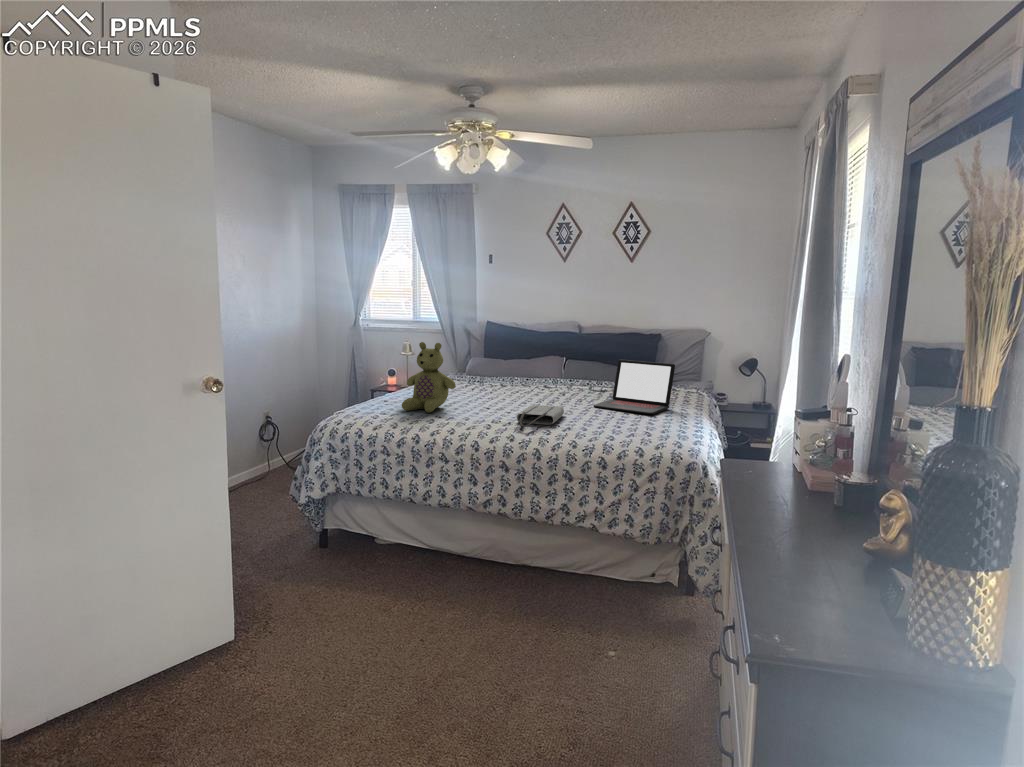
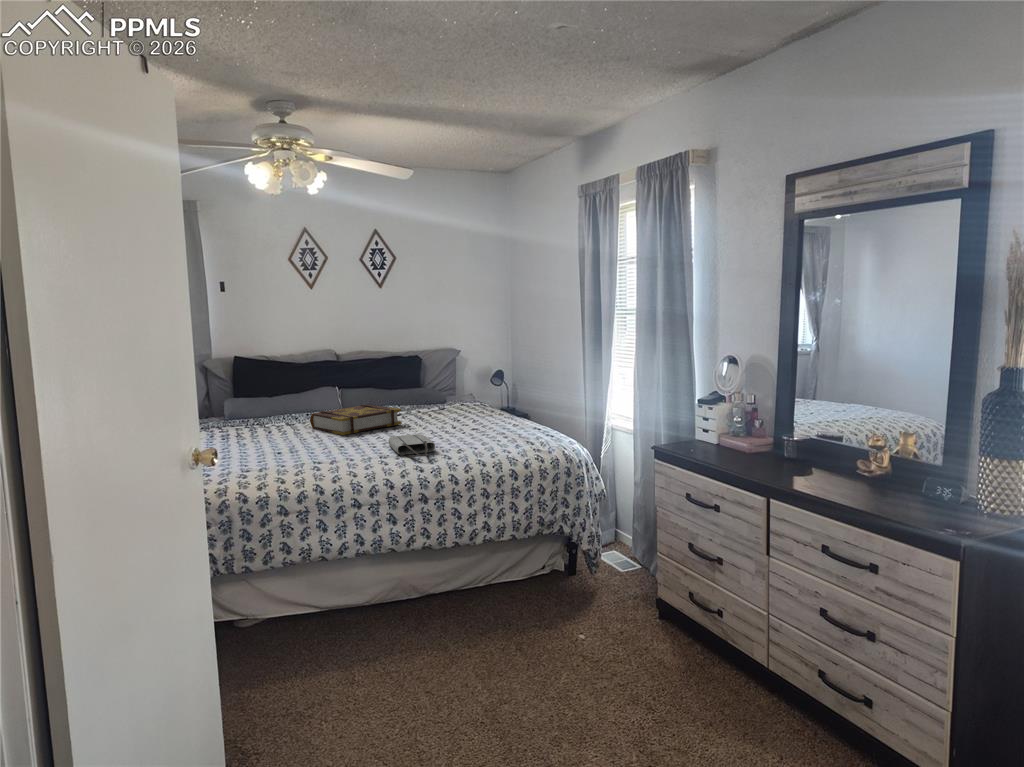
stuffed bear: present [402,342,456,413] -> none [243,383,309,464]
laptop: present [594,360,675,414] -> none [427,382,489,431]
book: none [508,374,585,399] -> present [310,404,402,435]

